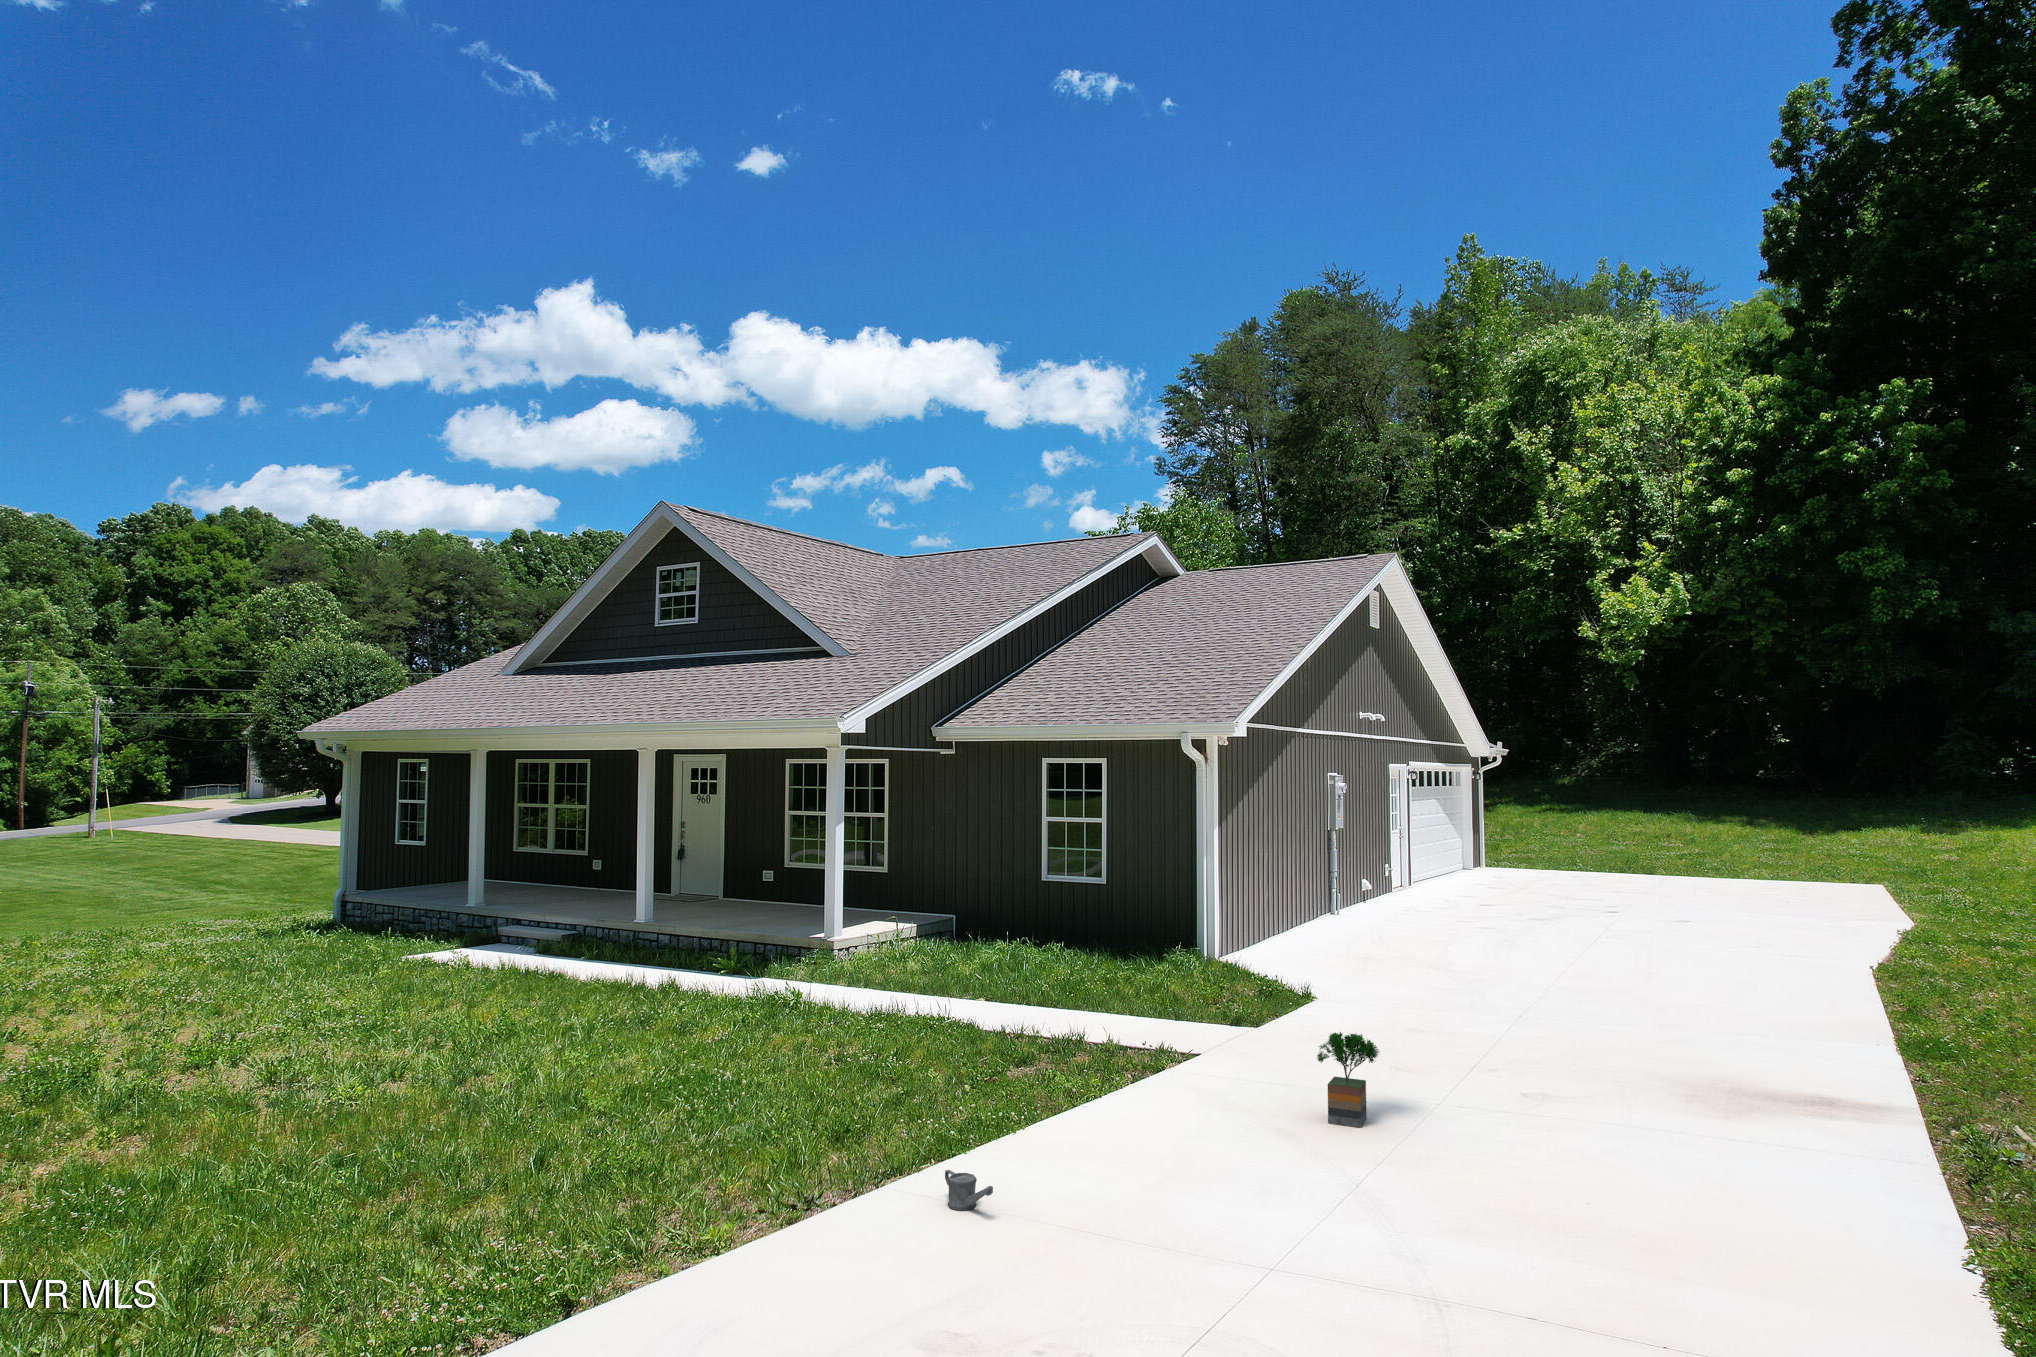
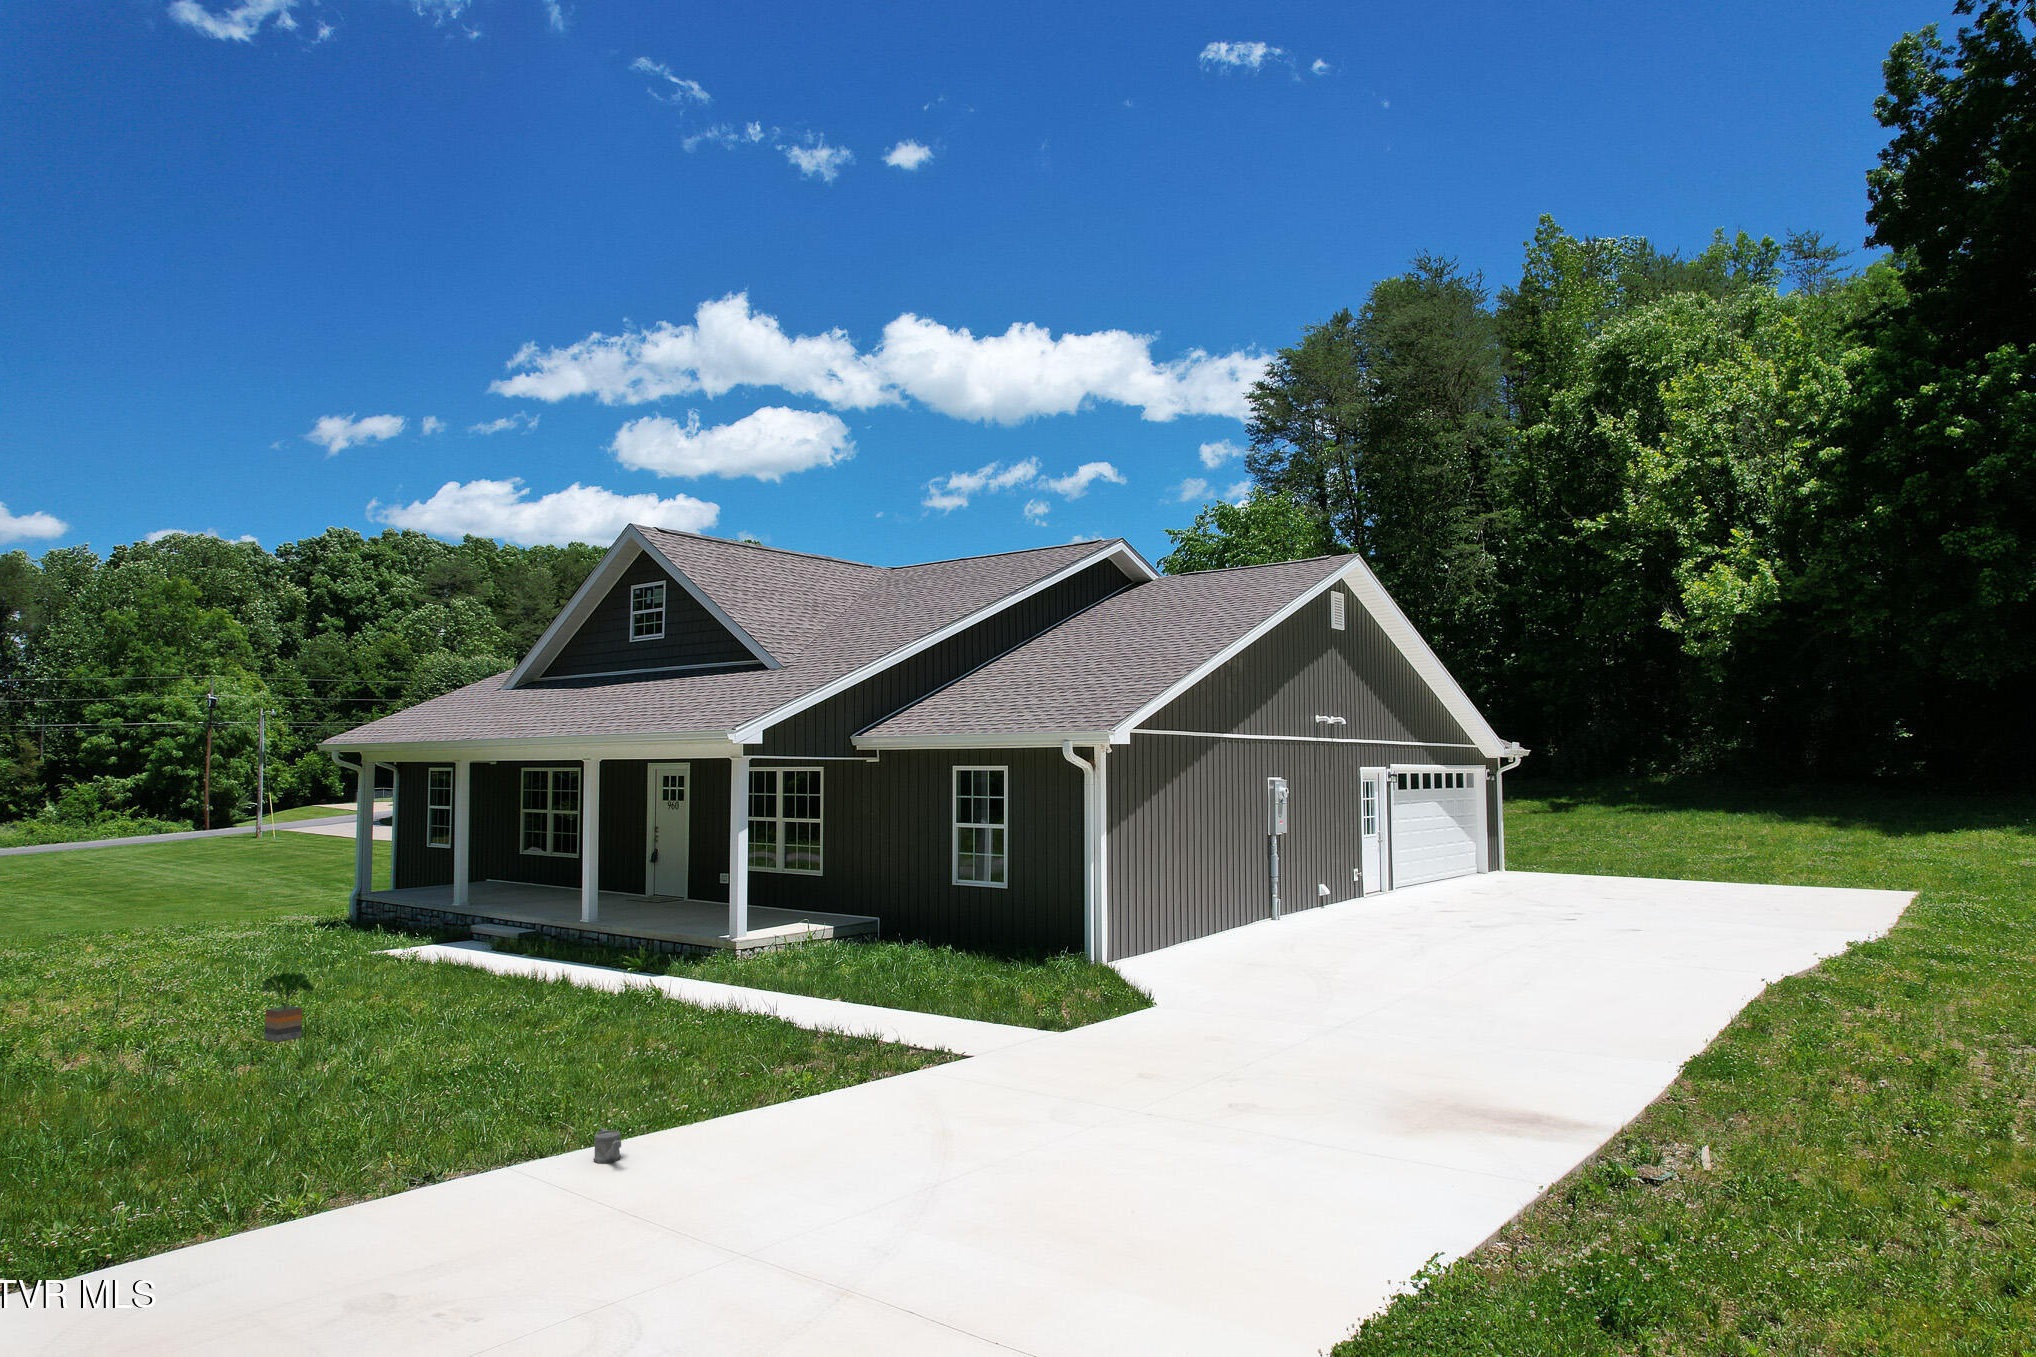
potted tree: present [1317,1032,1379,1128] -> present [262,972,314,1042]

